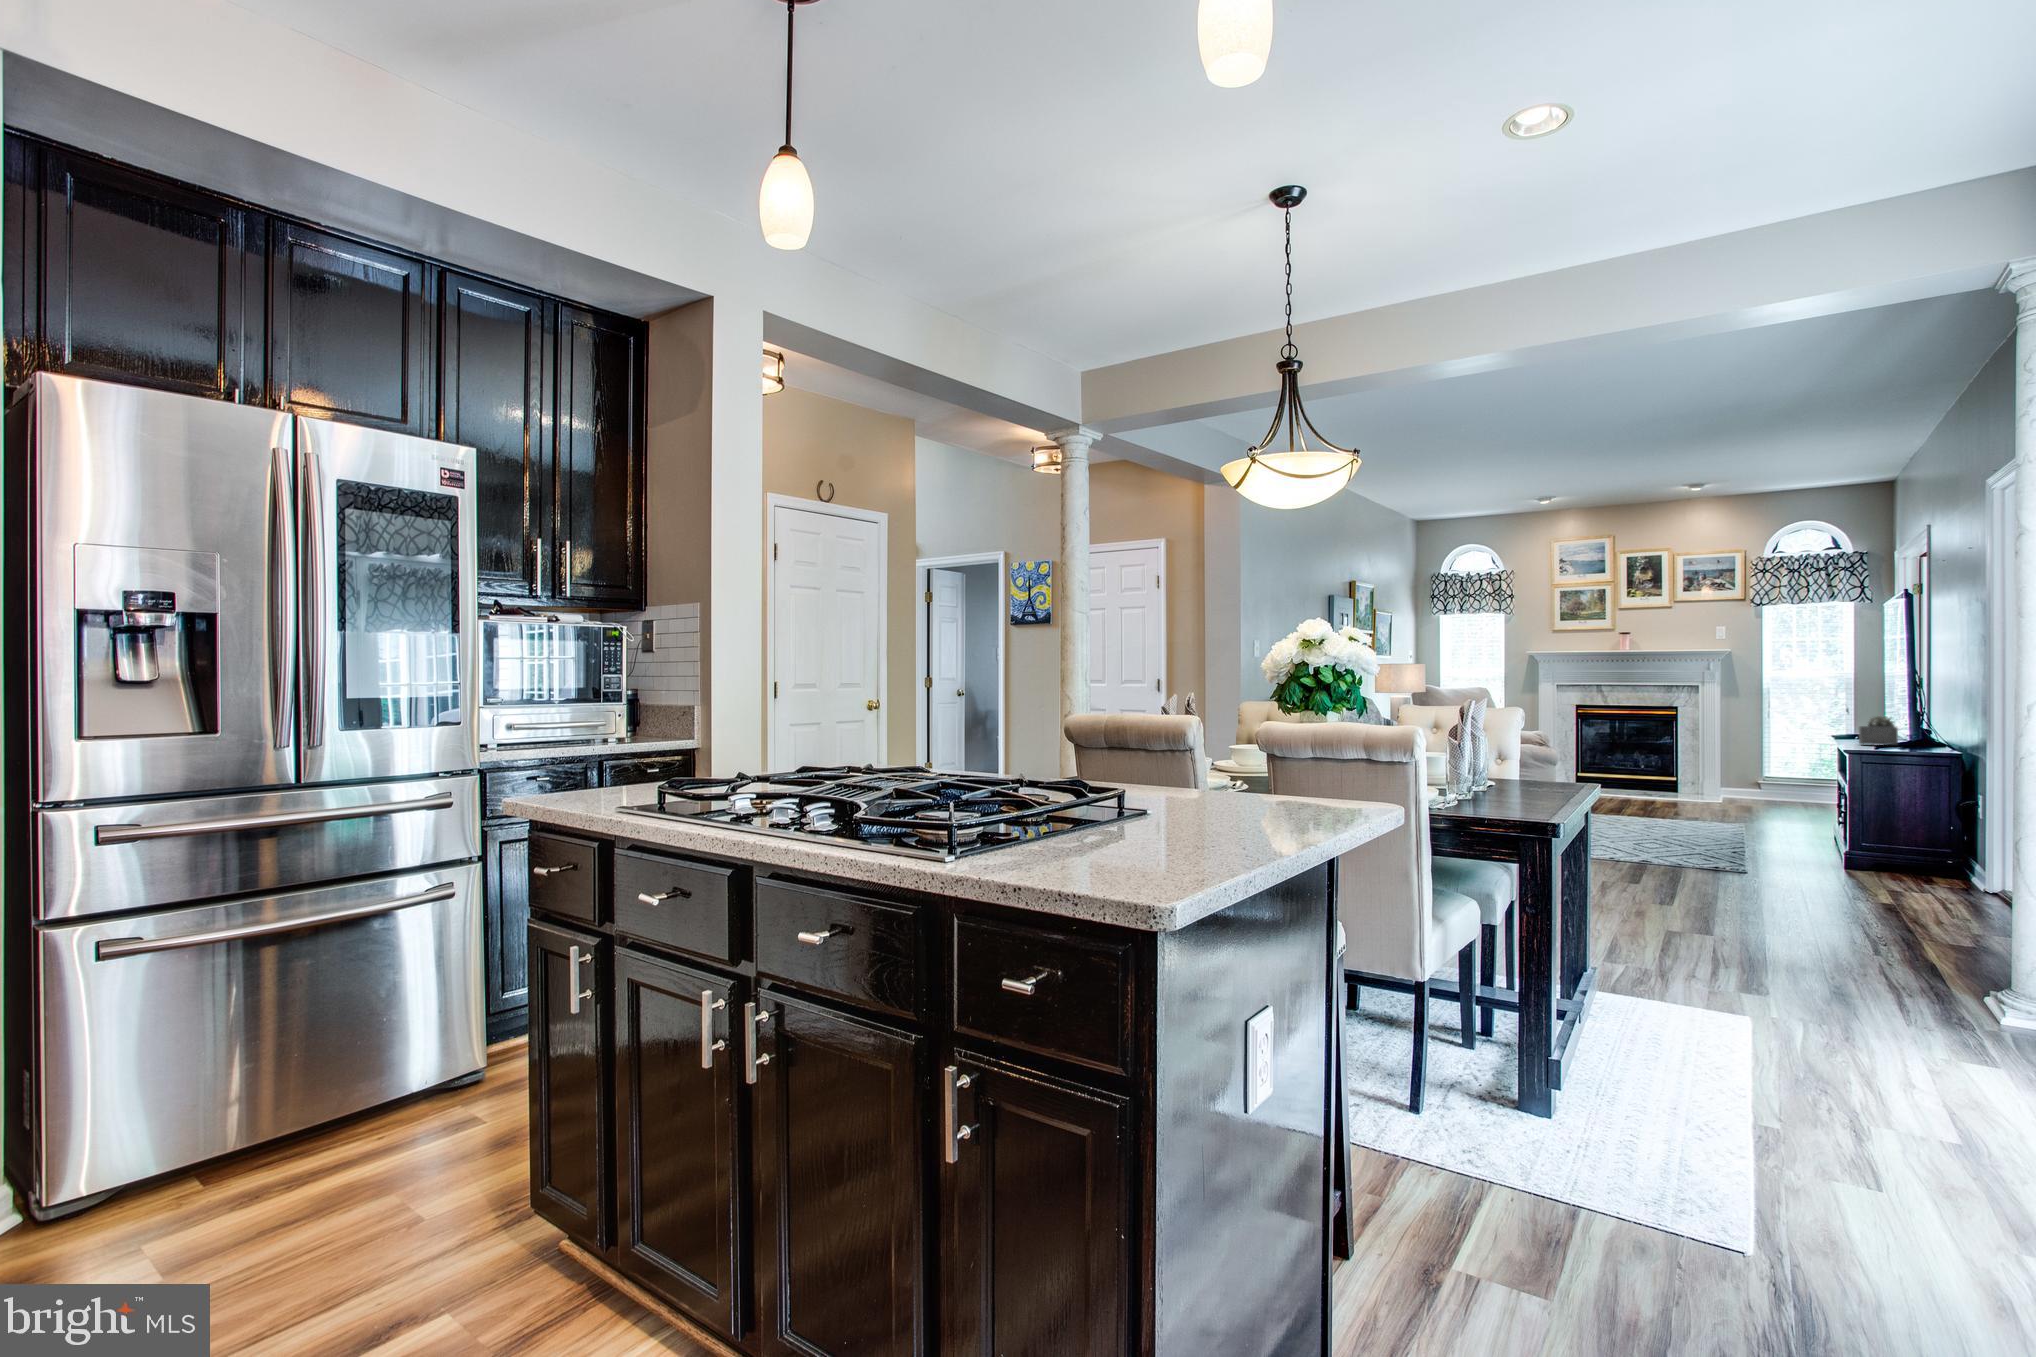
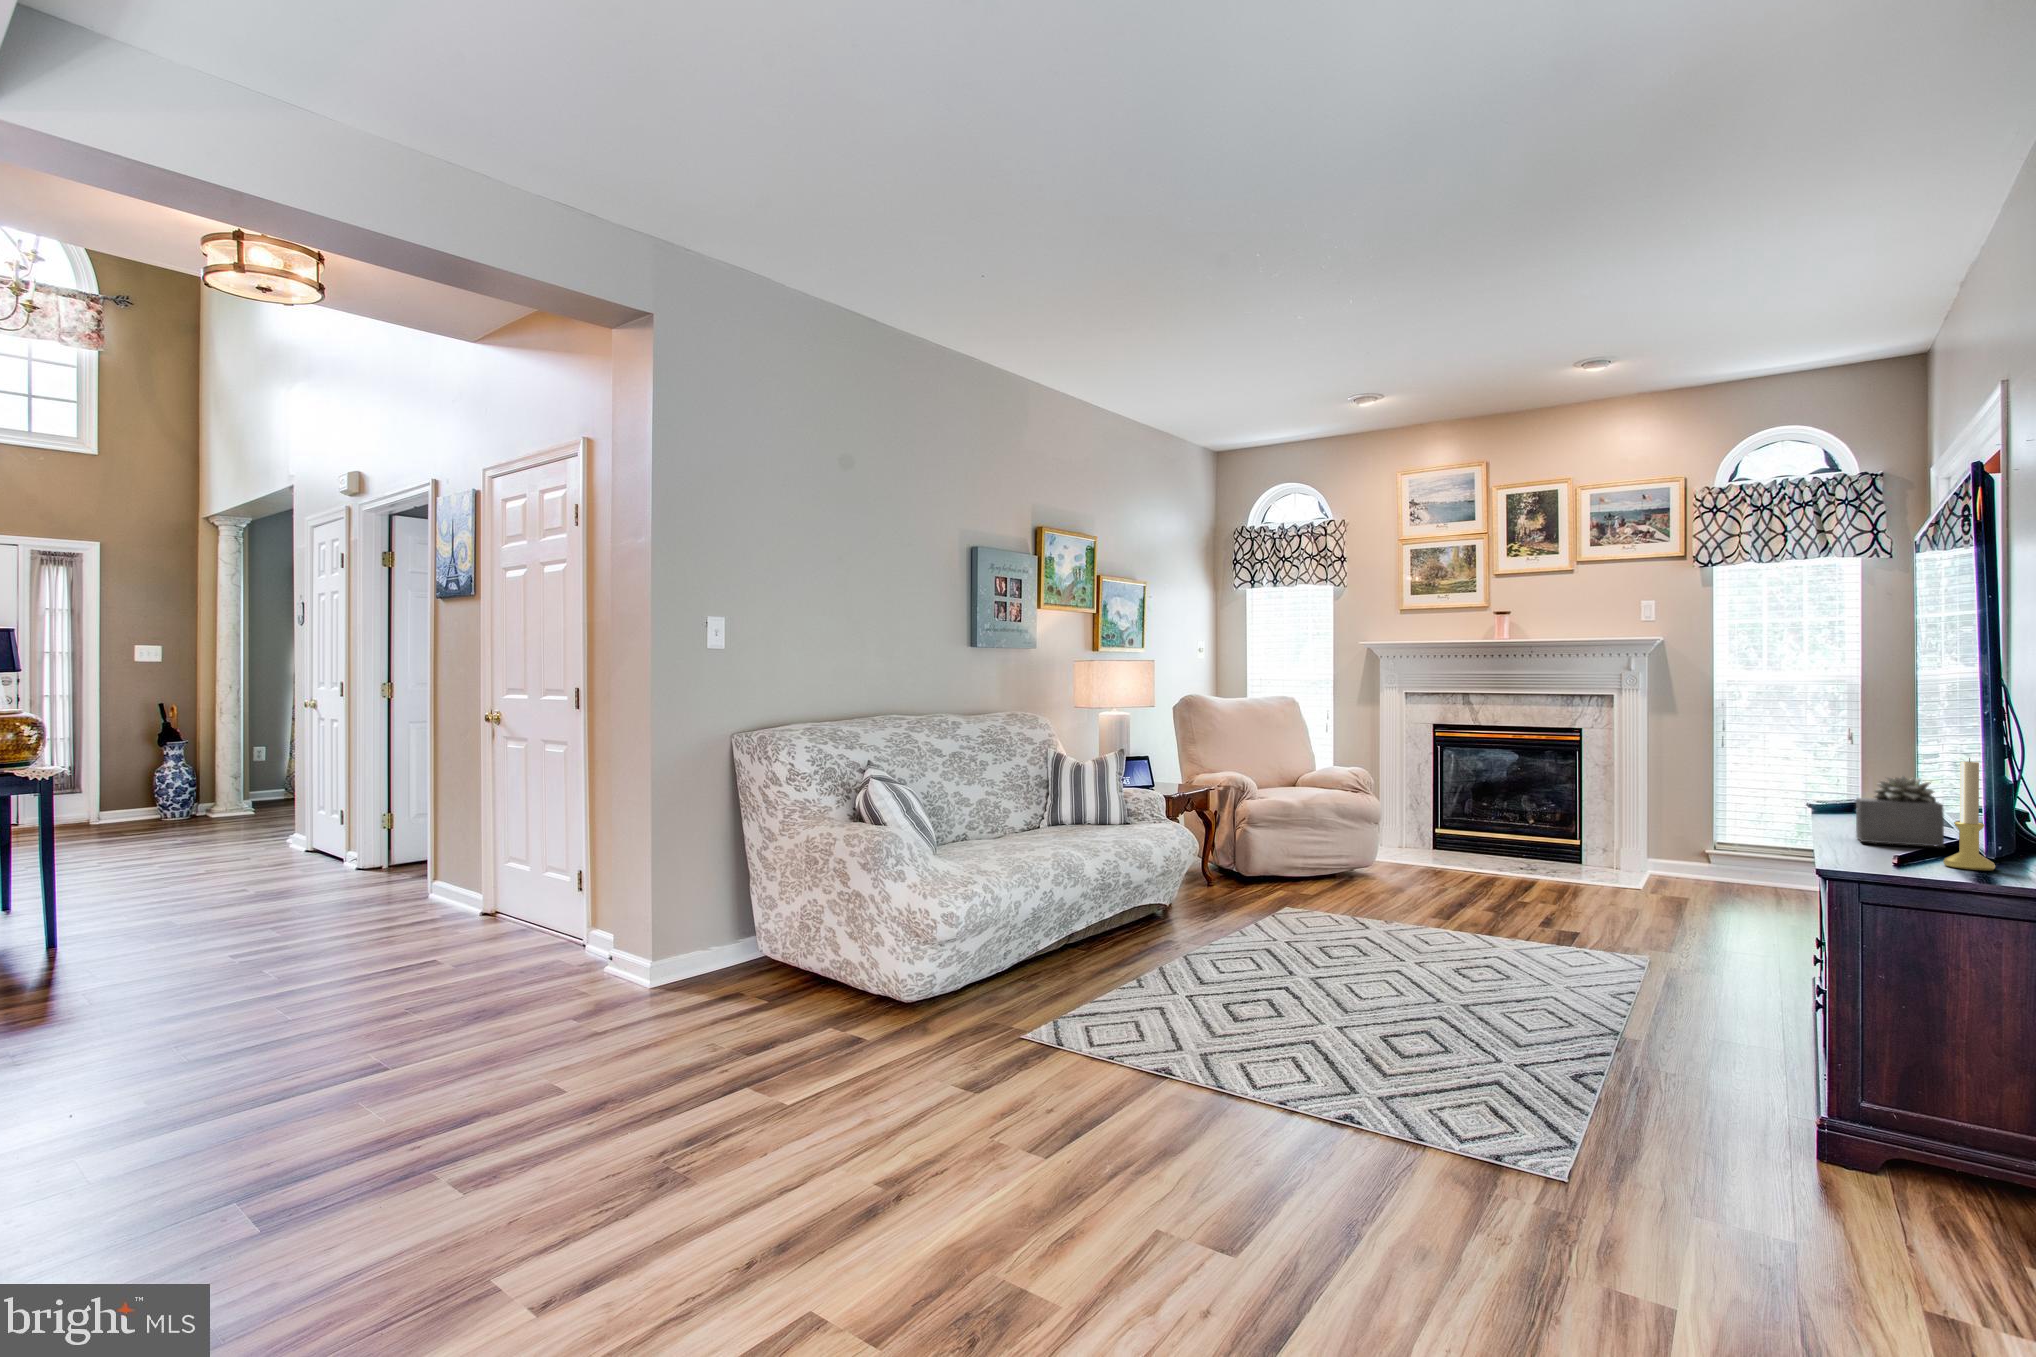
candle holder: none [1897,704,1918,749] -> present [1943,758,1995,871]

